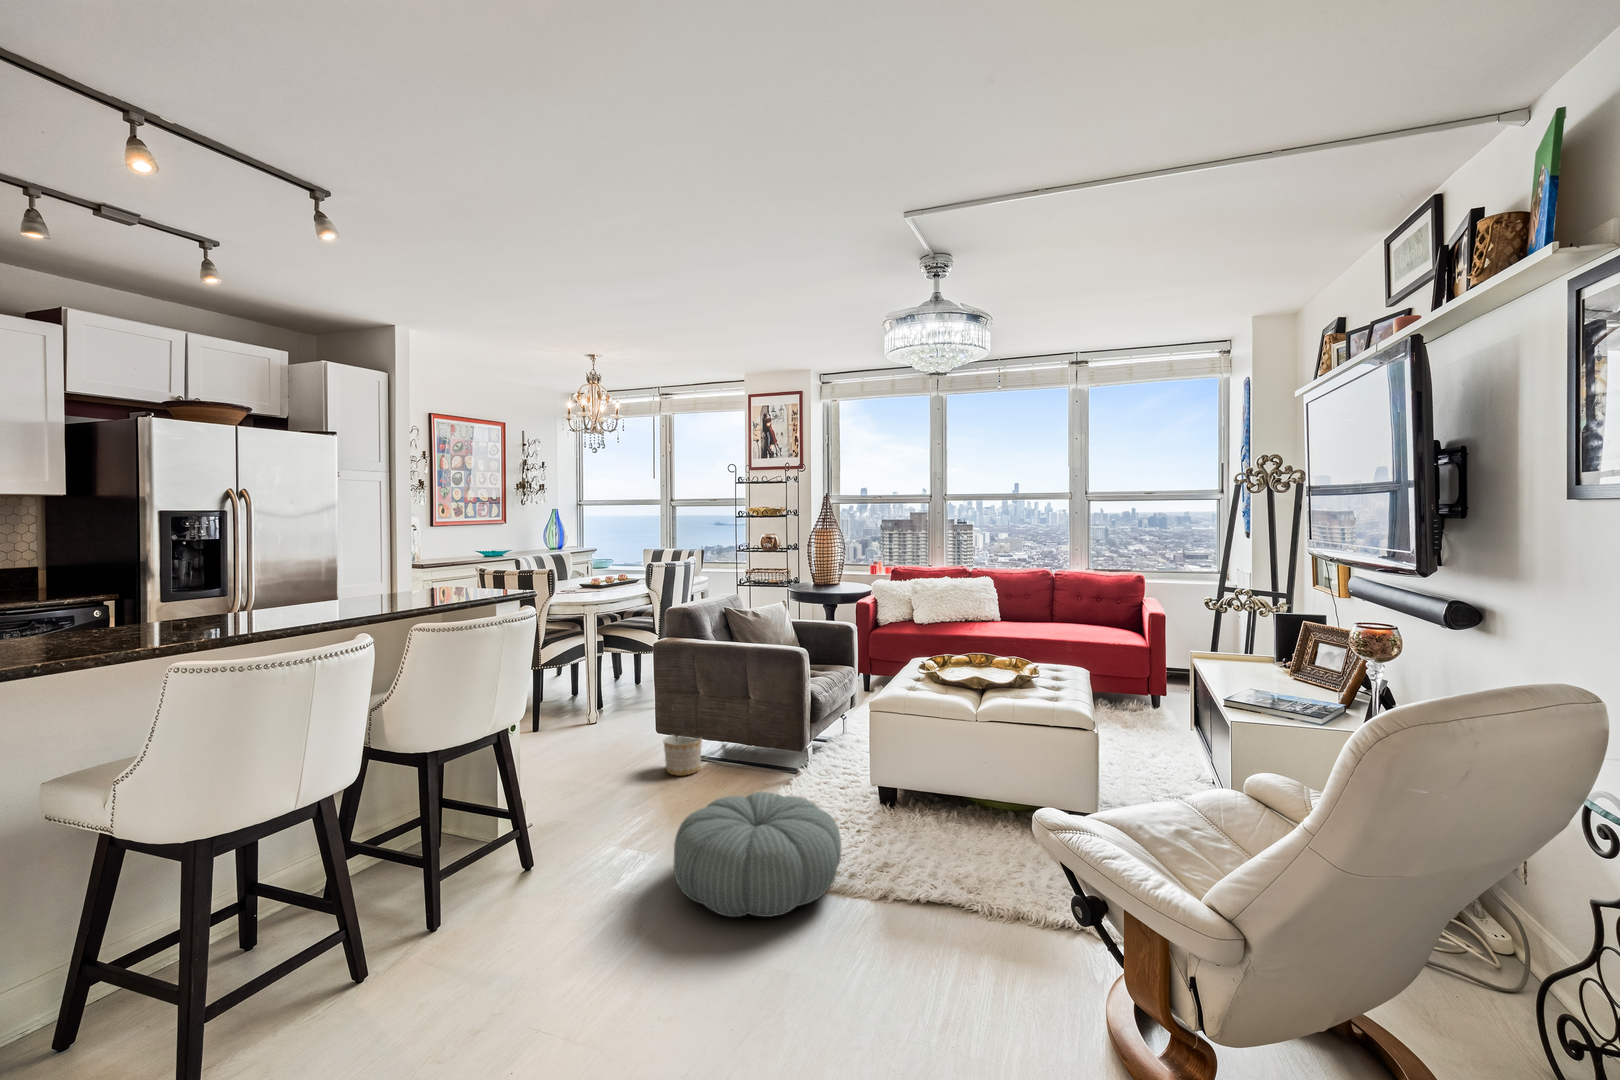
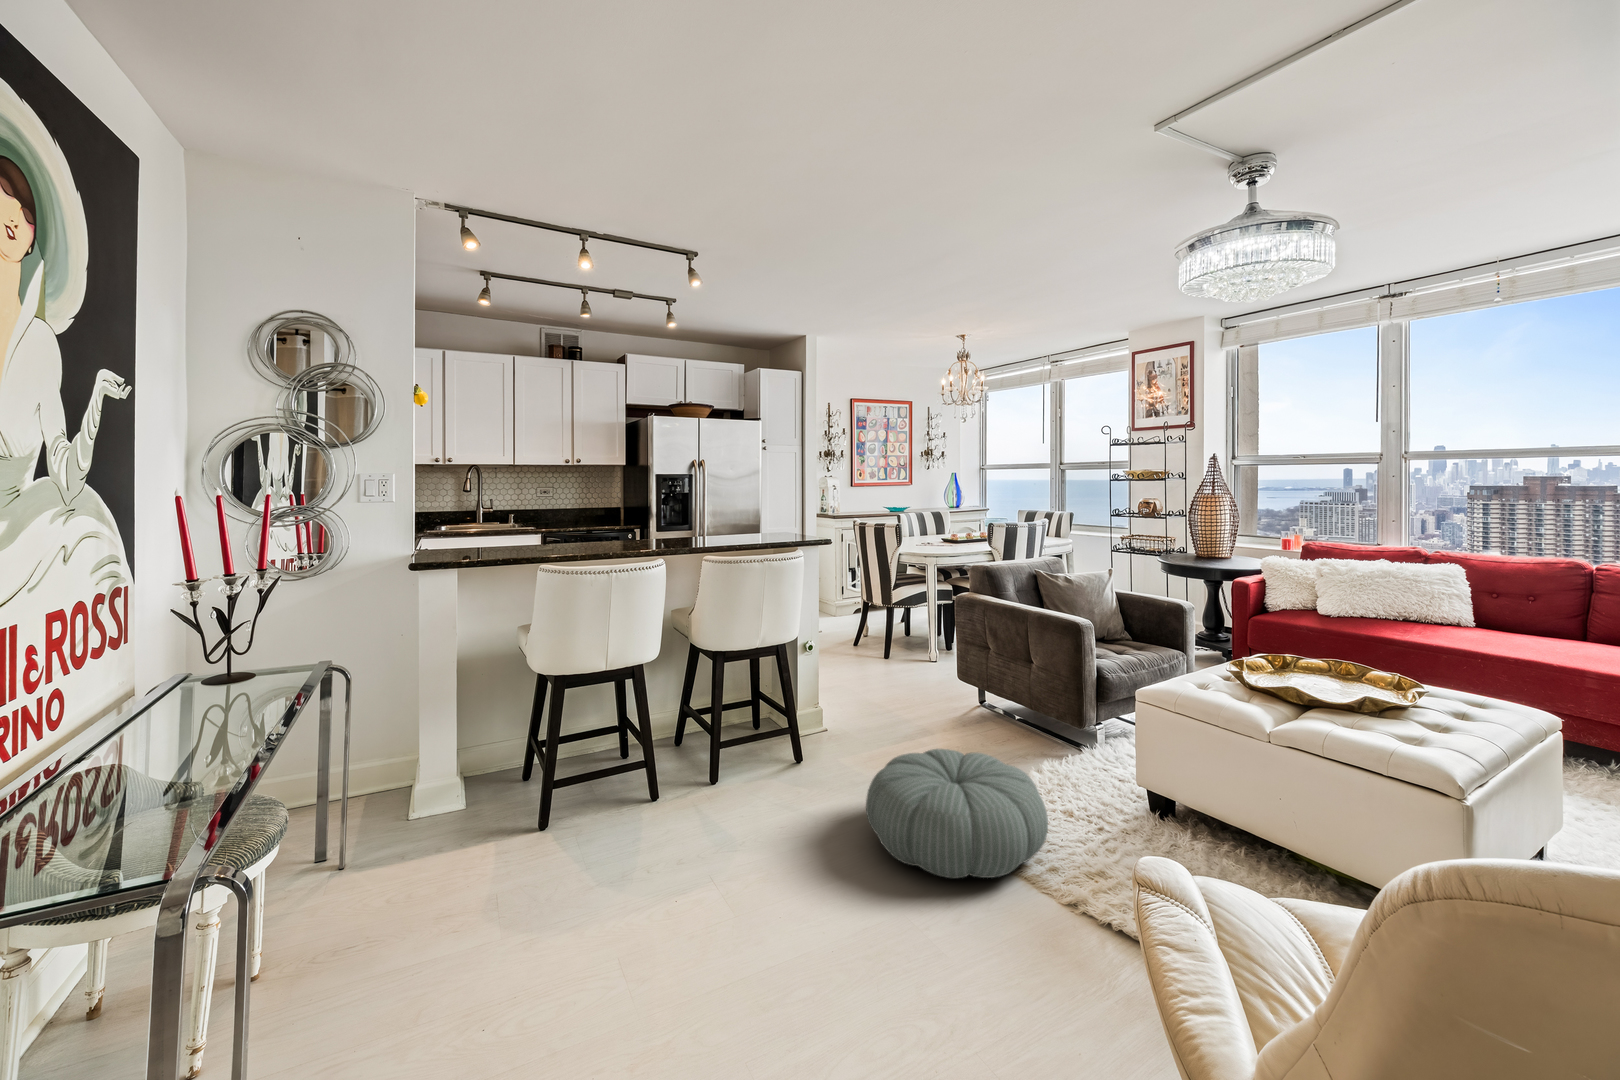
planter: present [663,735,702,776] -> none [948,687,987,728]

